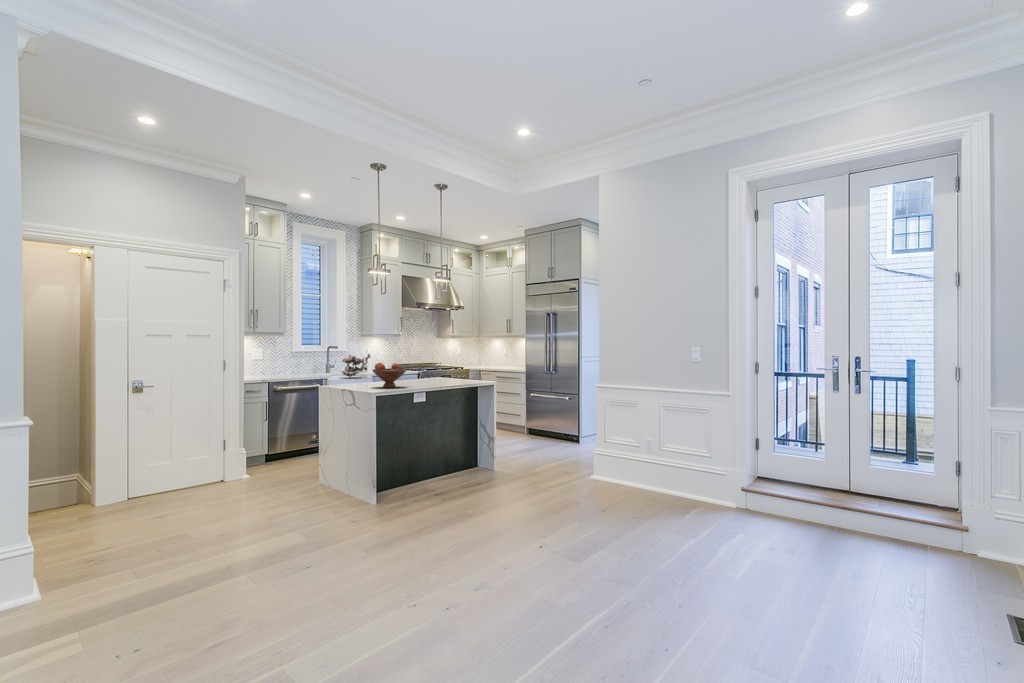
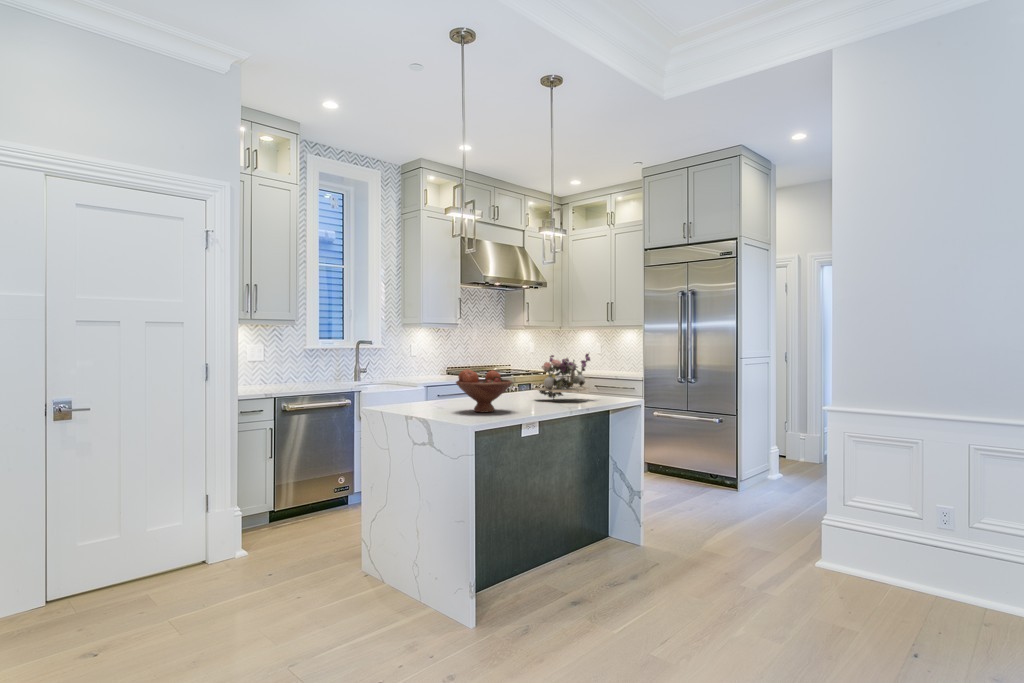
flower arrangement: present [341,354,370,377] -> present [534,353,591,399]

